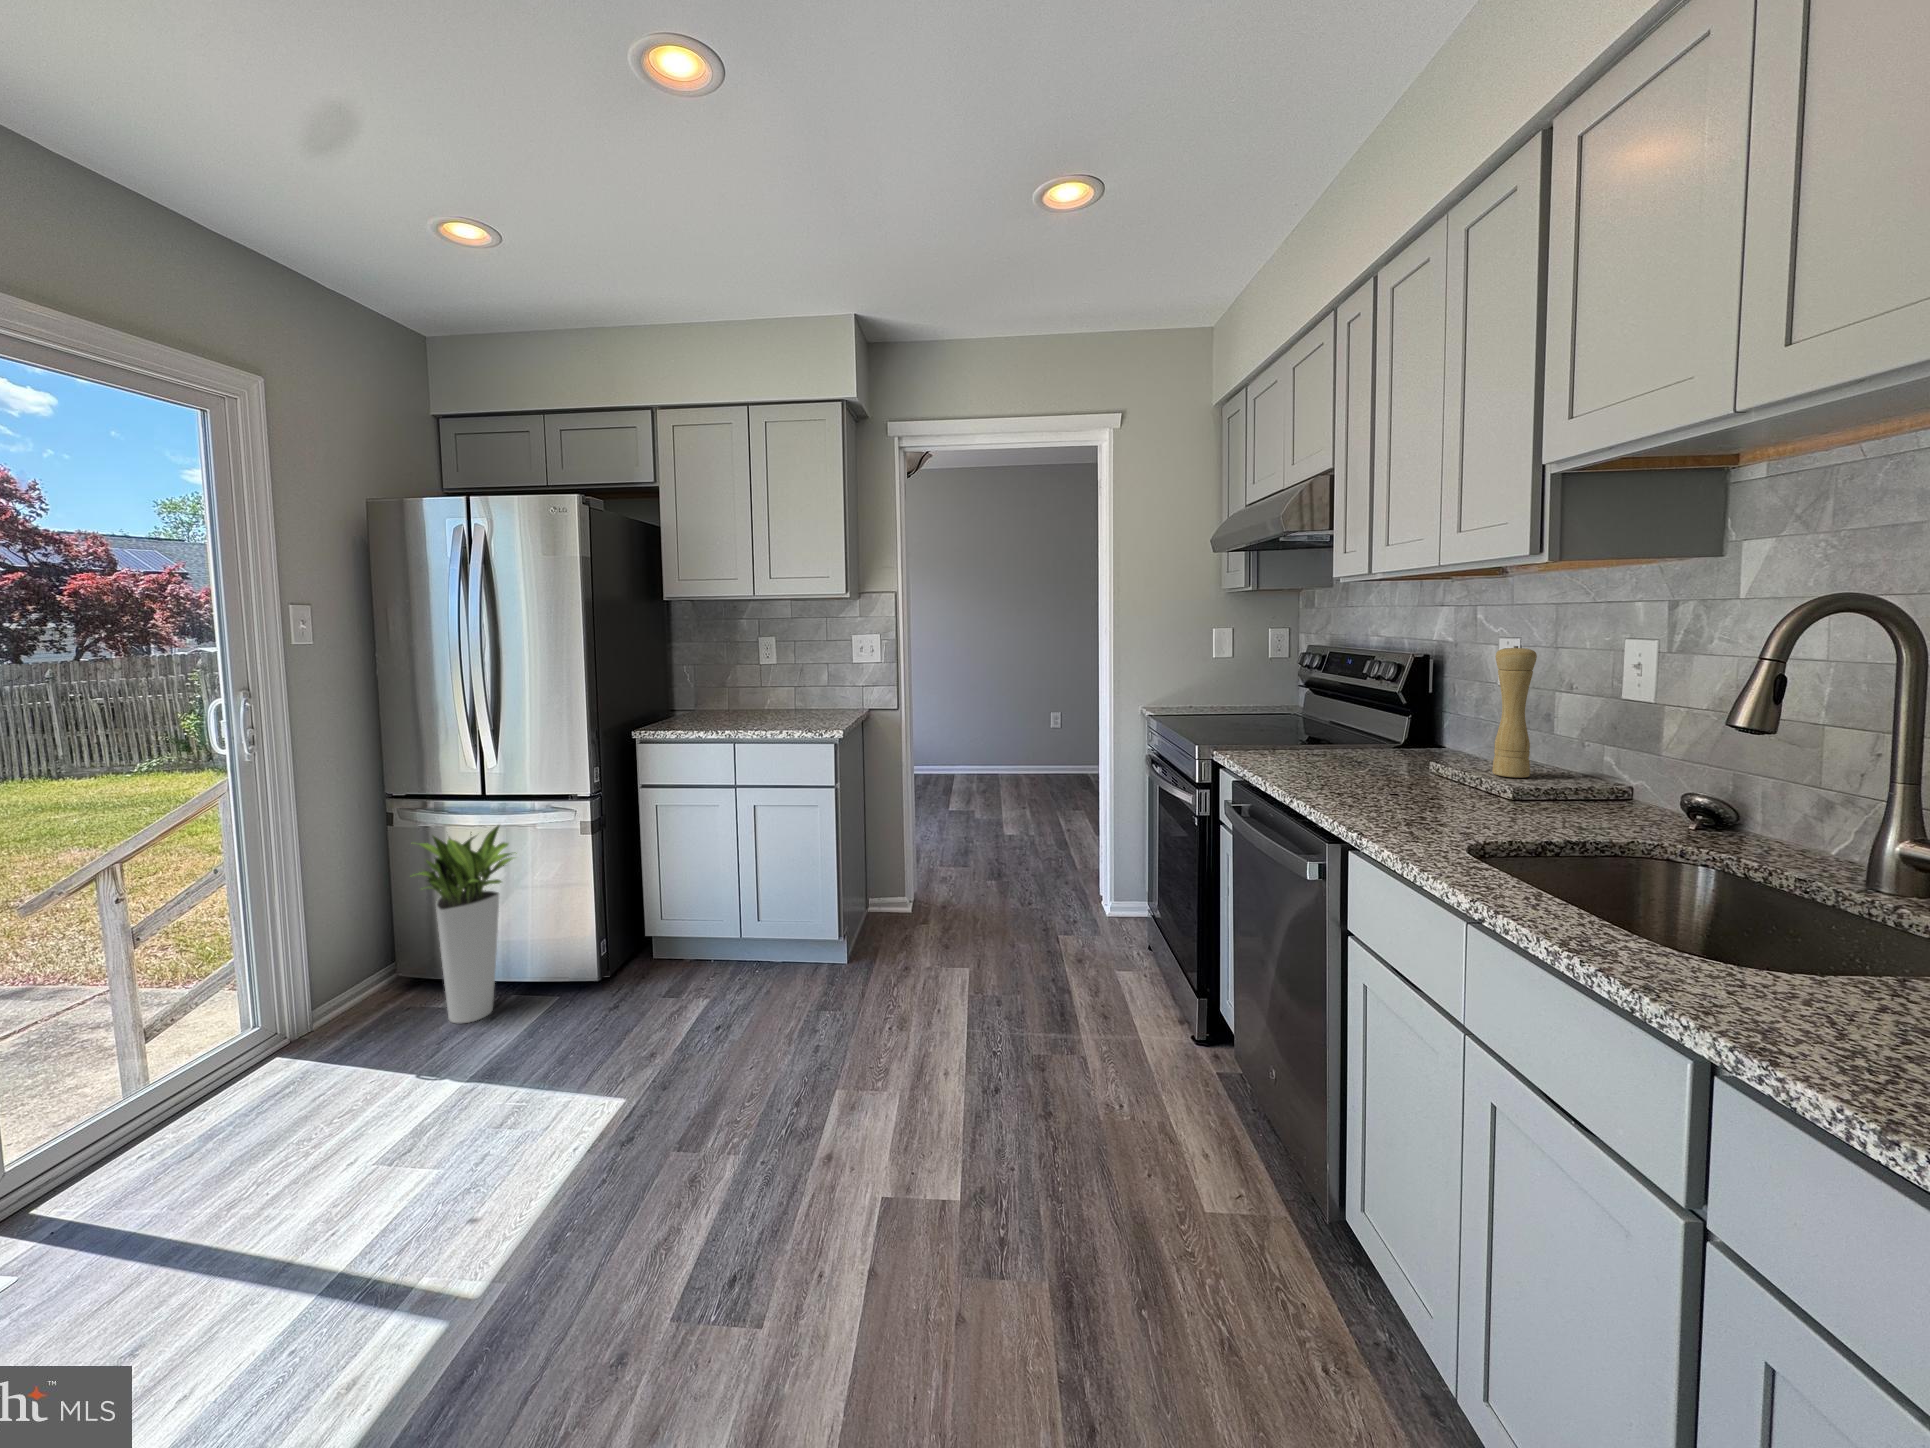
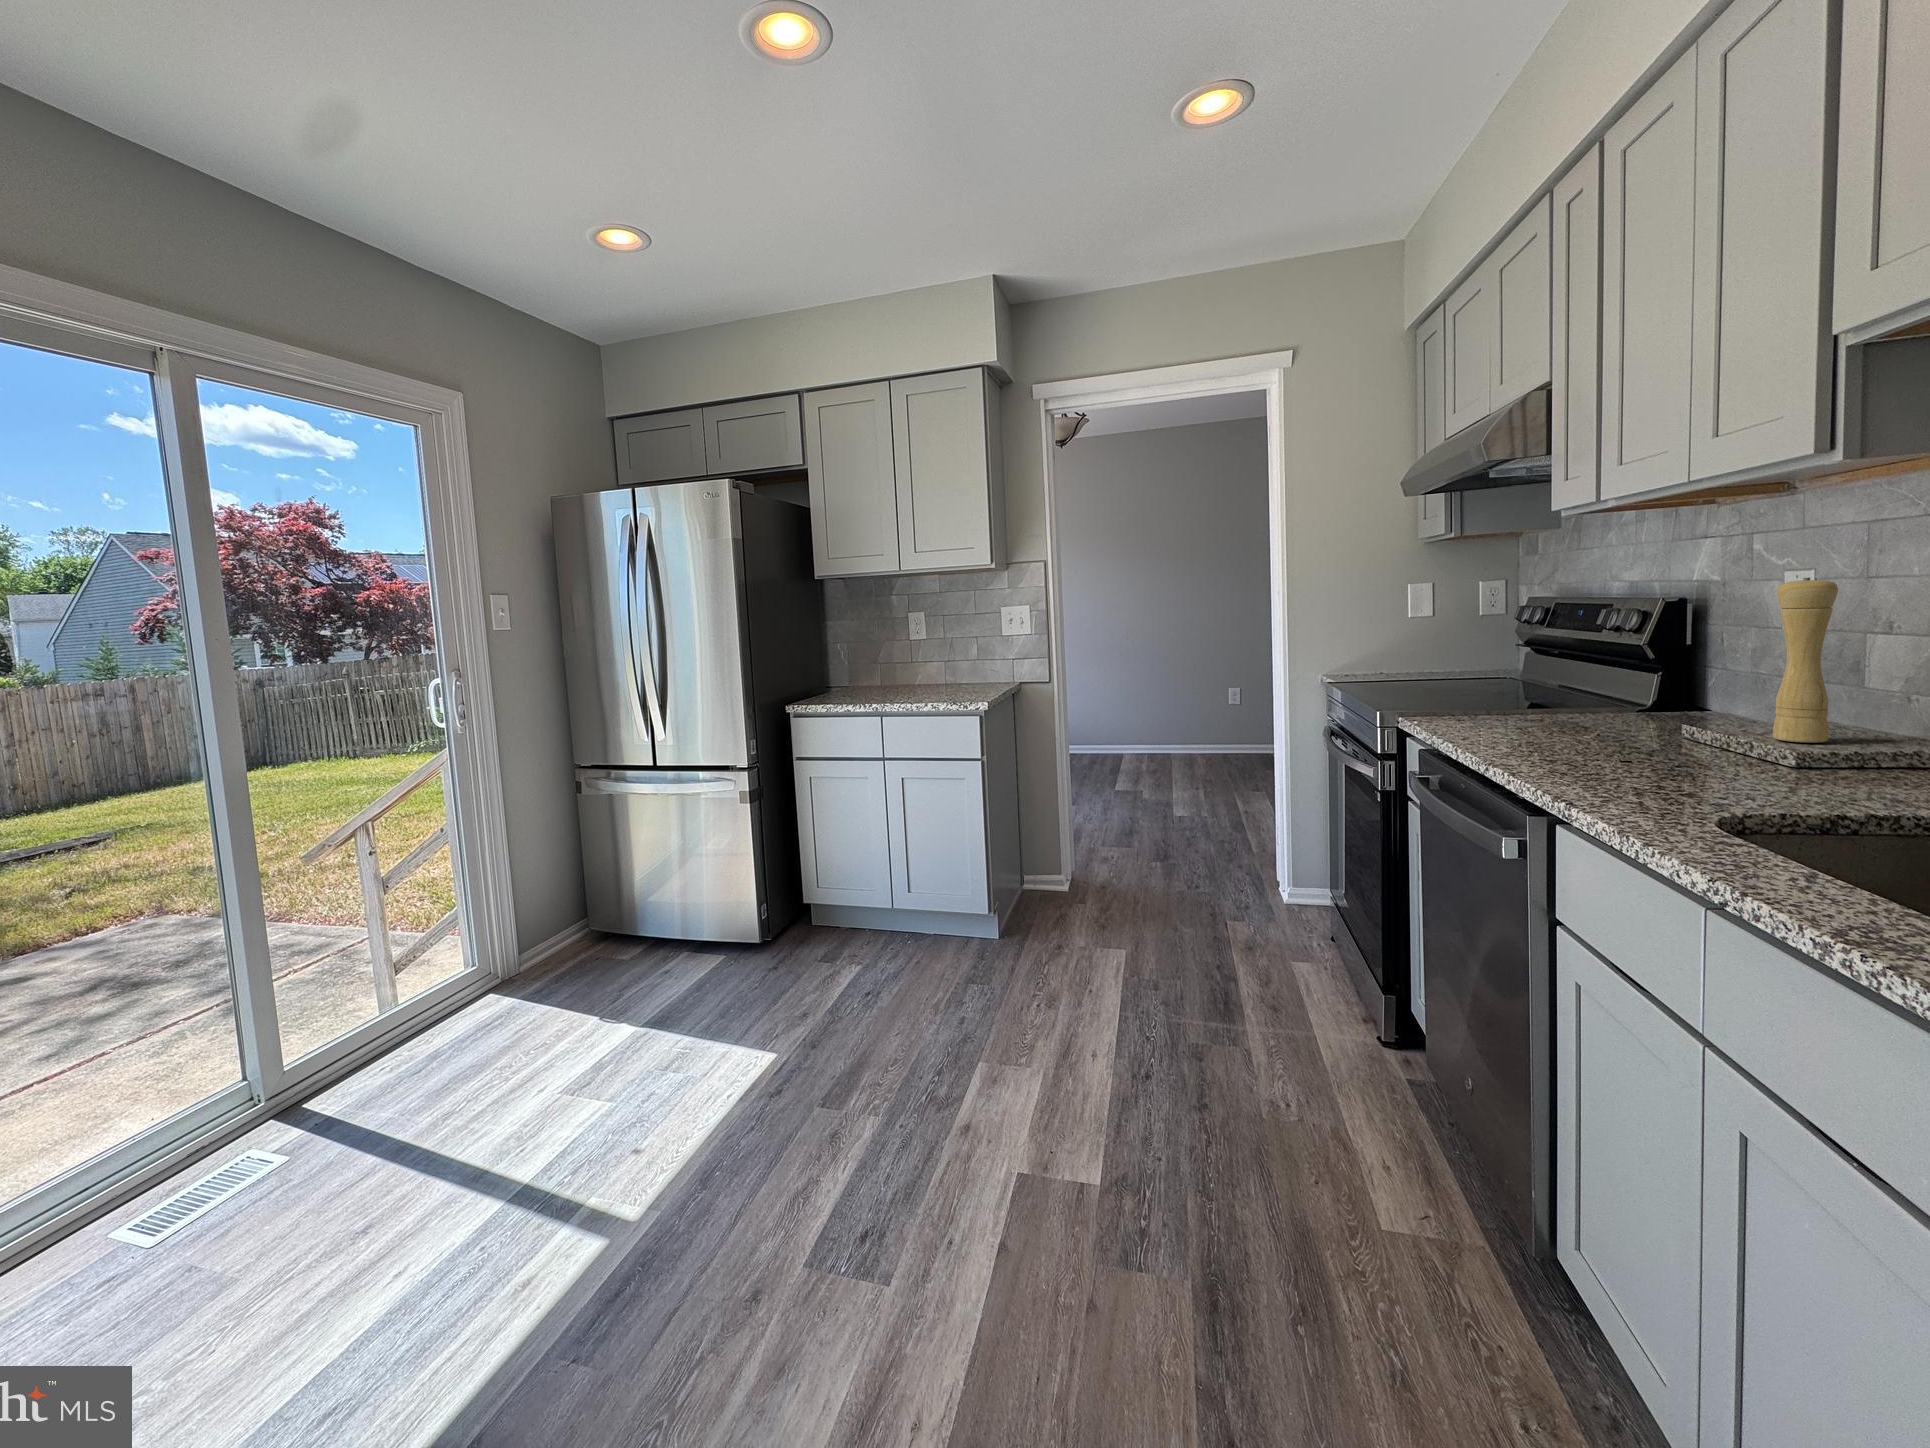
planter: present [415,825,513,1023] -> none [592,793,685,975]

